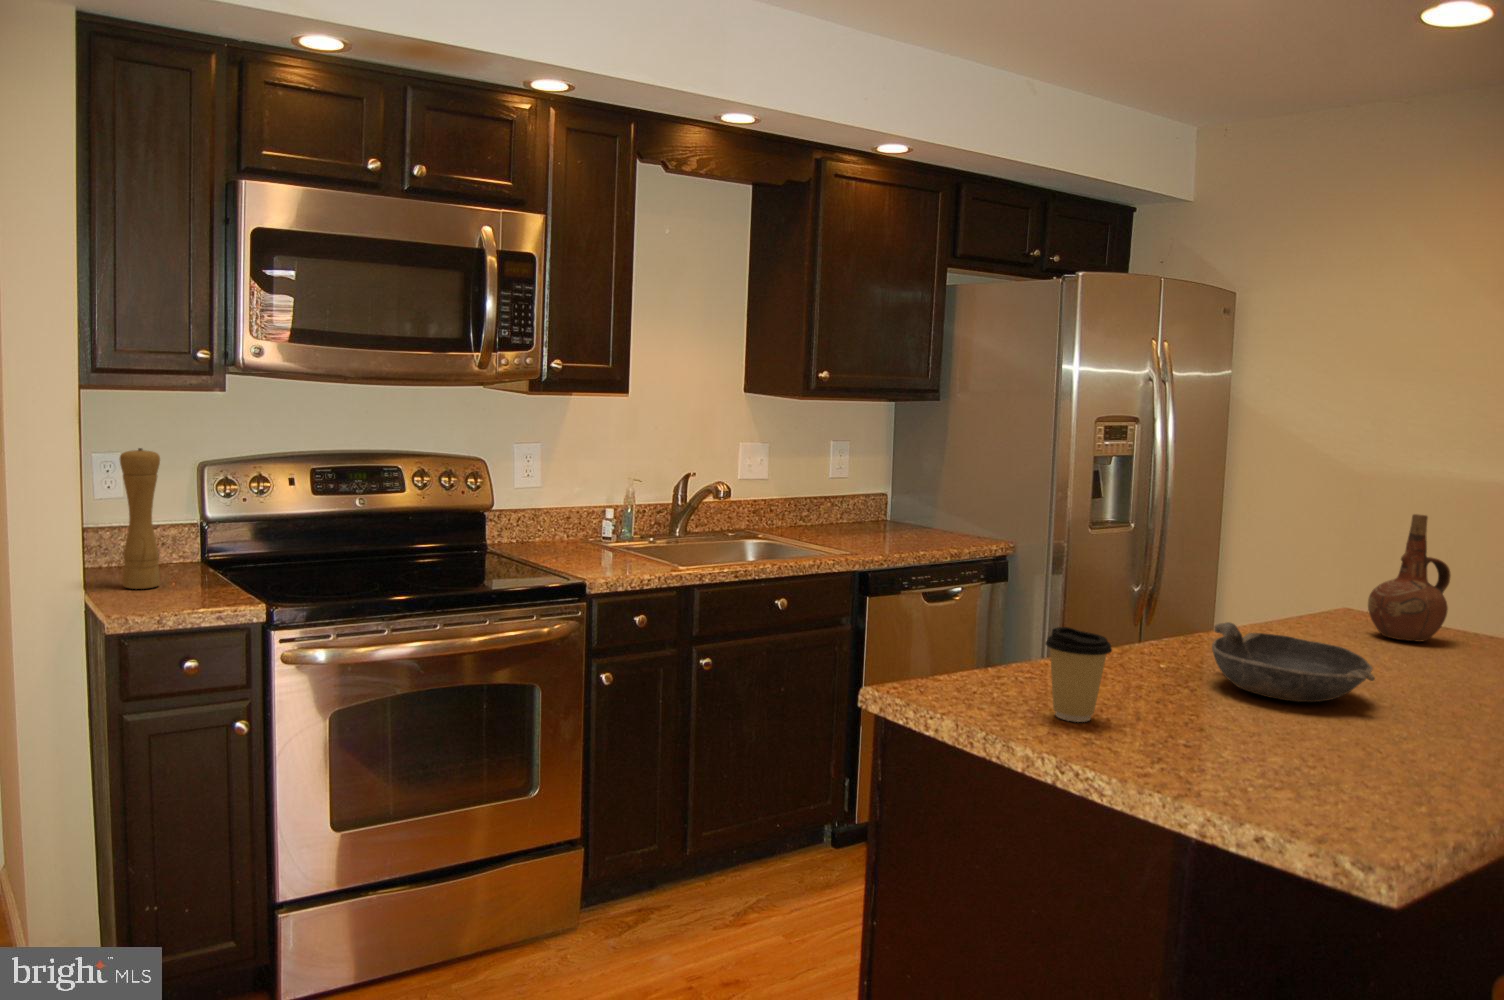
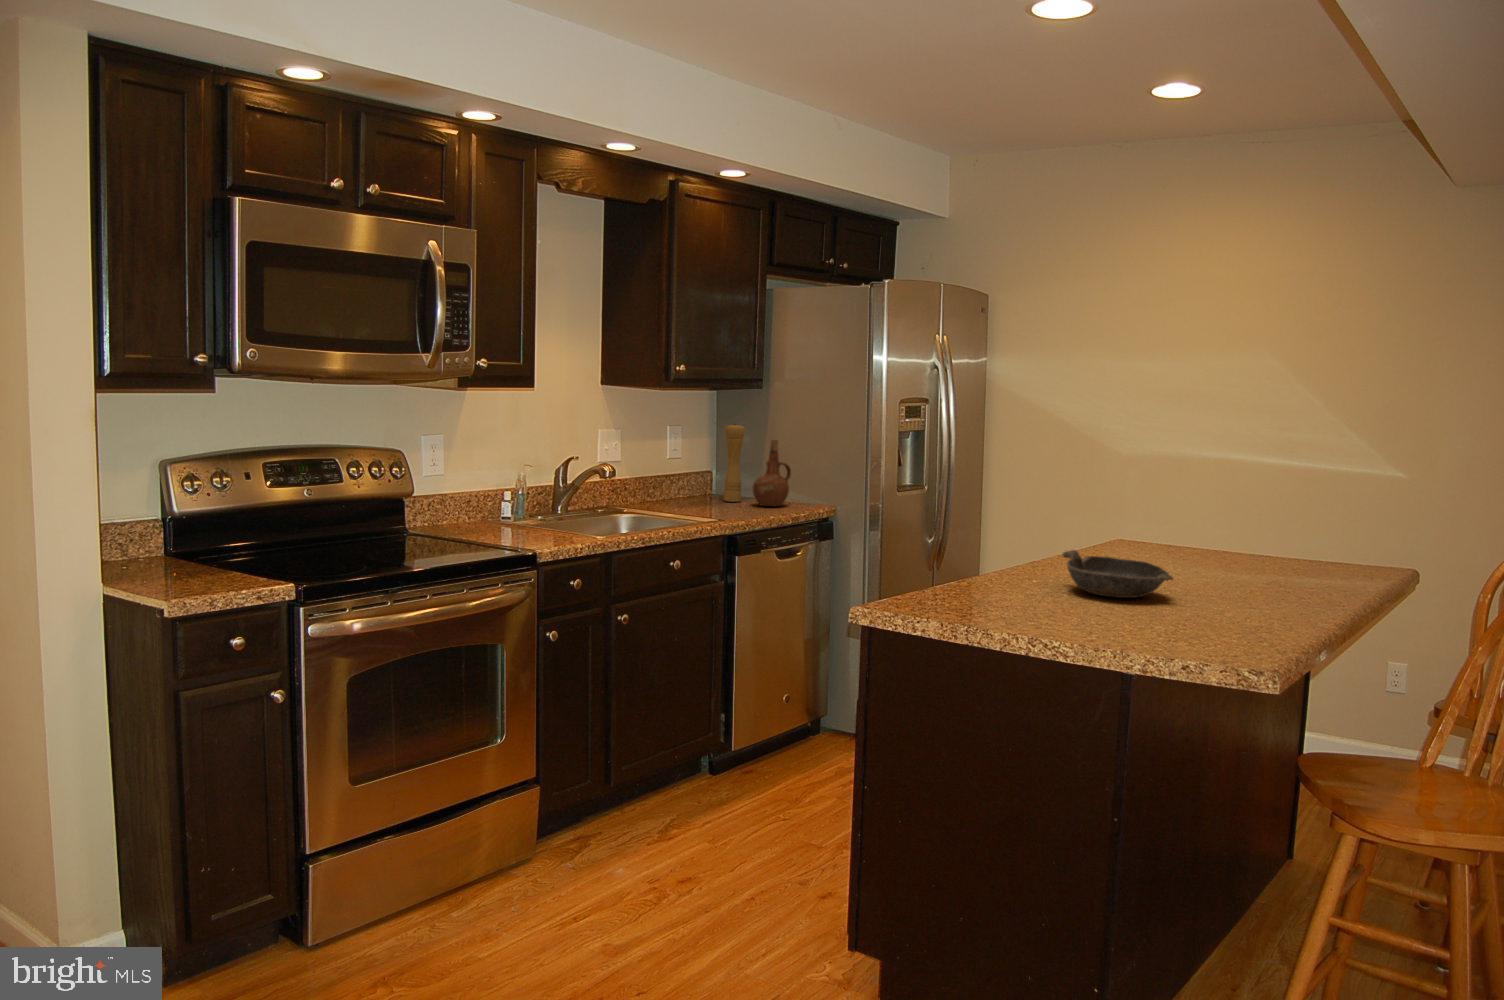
pepper mill: present [120,448,160,589] -> present [724,424,745,502]
ceramic pitcher: present [1368,514,1450,642] -> present [752,440,791,506]
coffee cup: present [1046,627,1112,722] -> none [988,555,1032,617]

